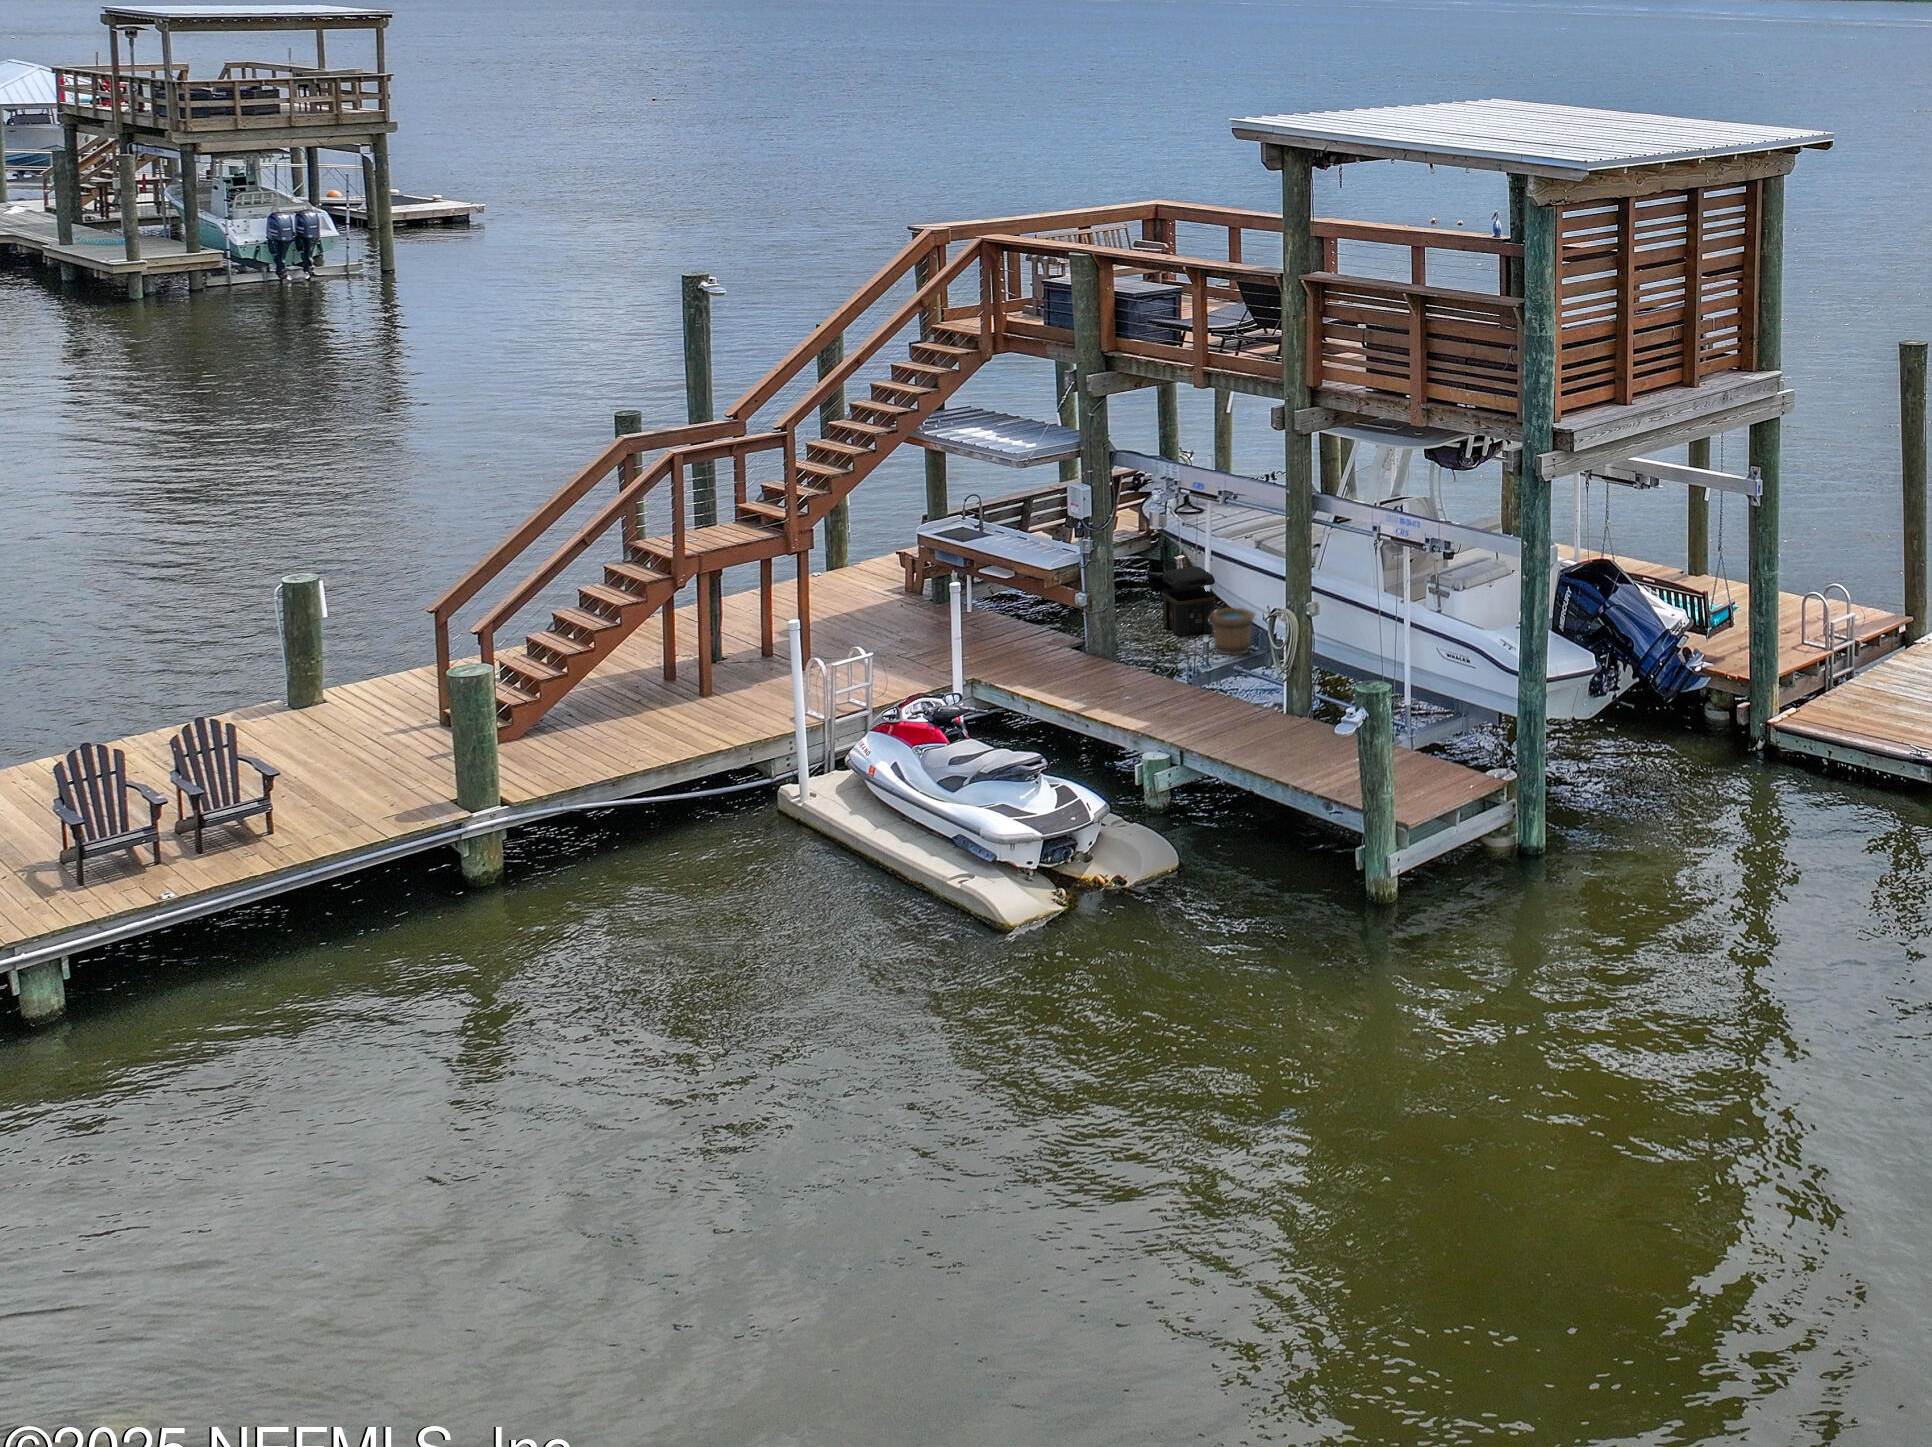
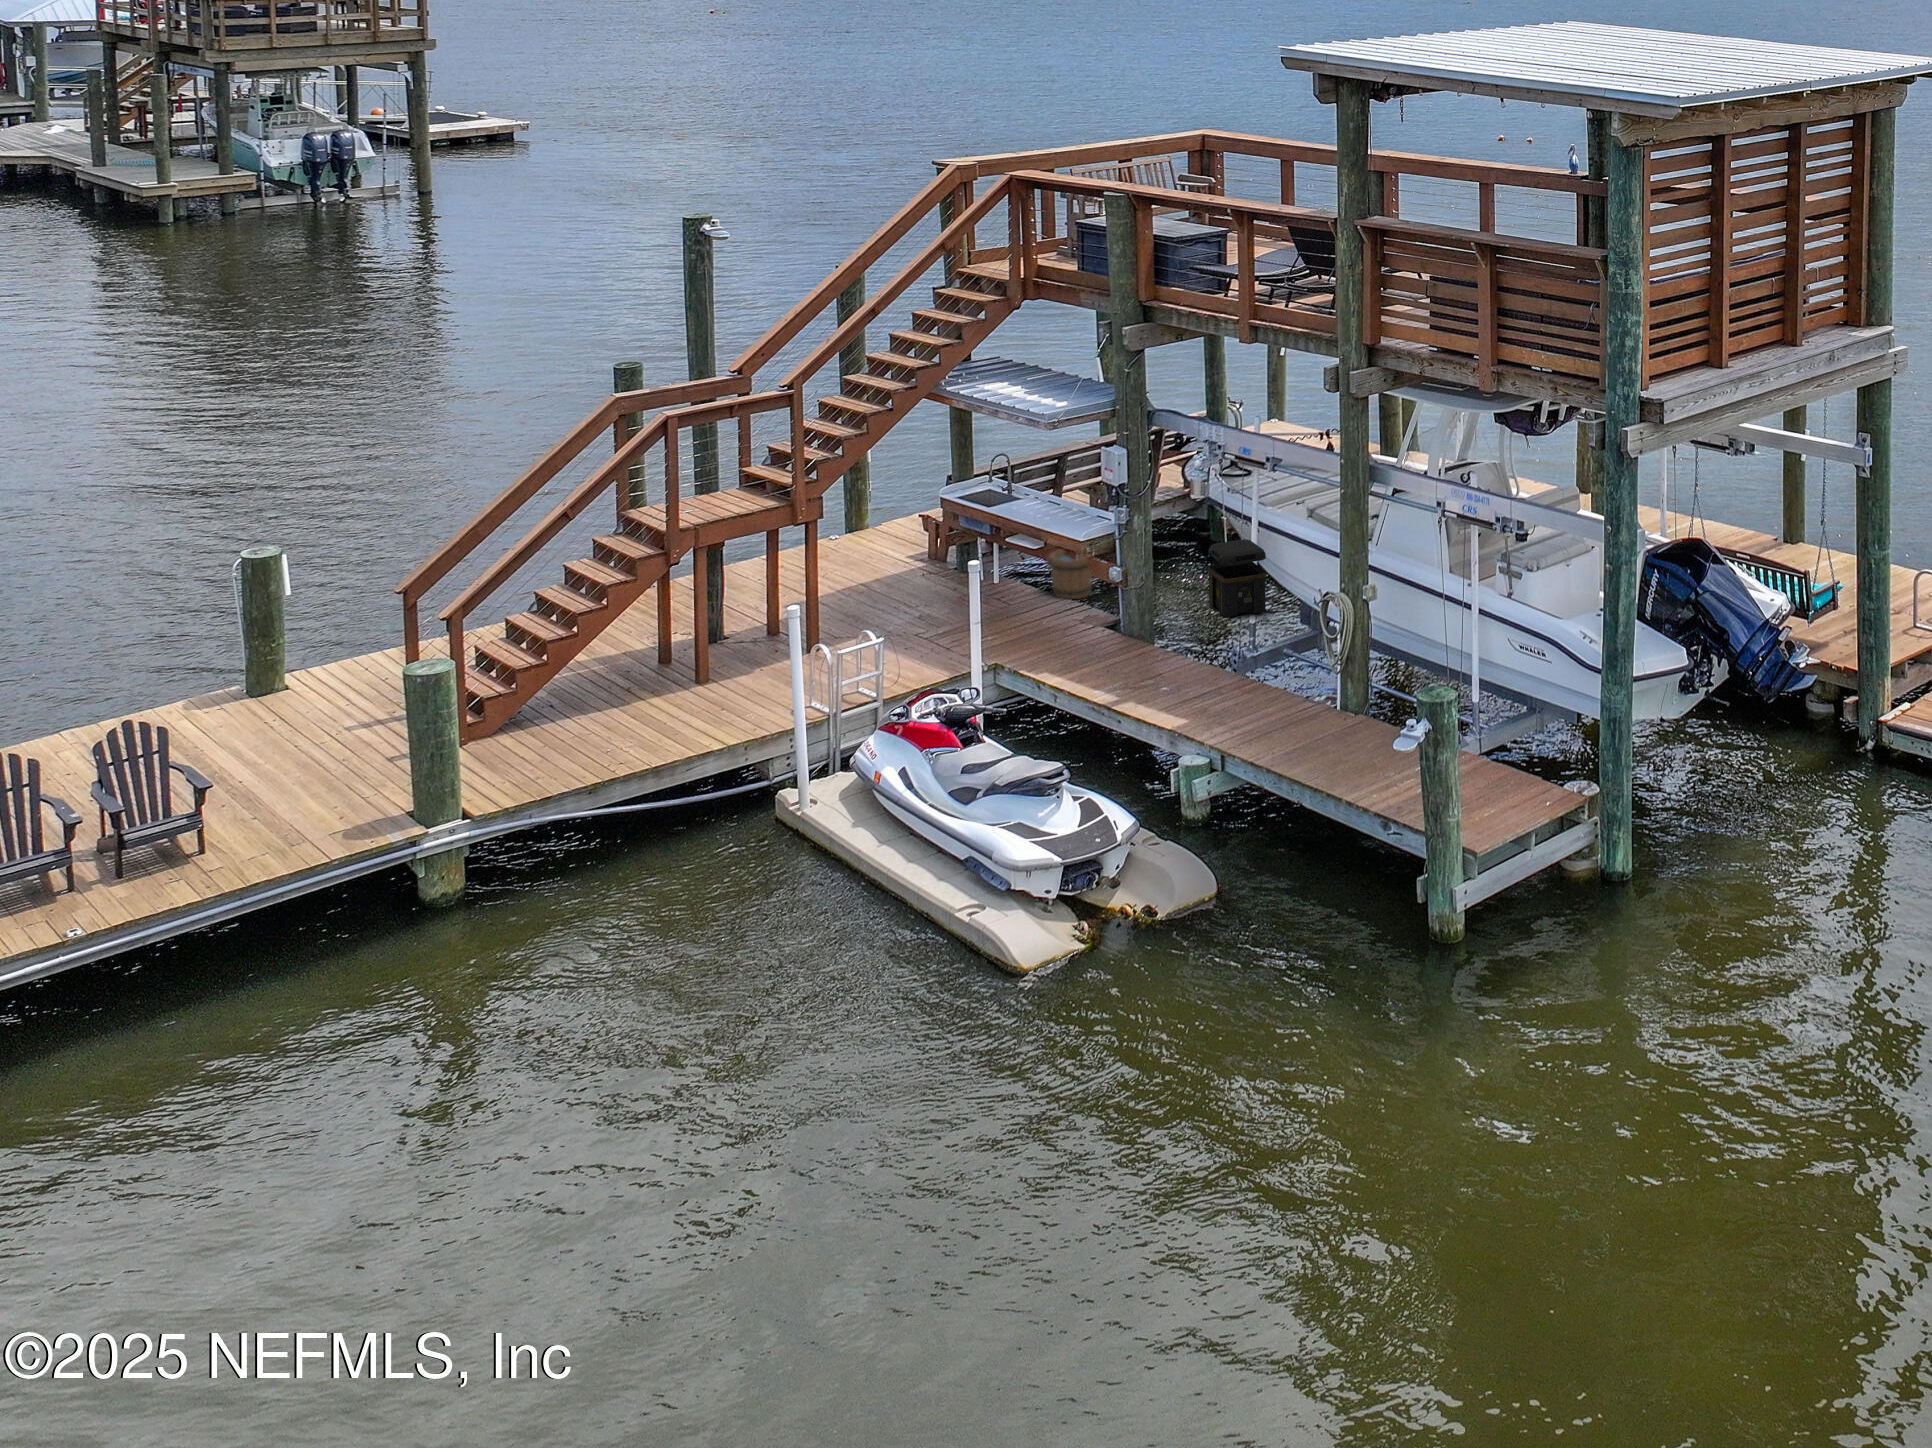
bucket: present [1209,608,1255,655] -> present [1046,550,1092,599]

